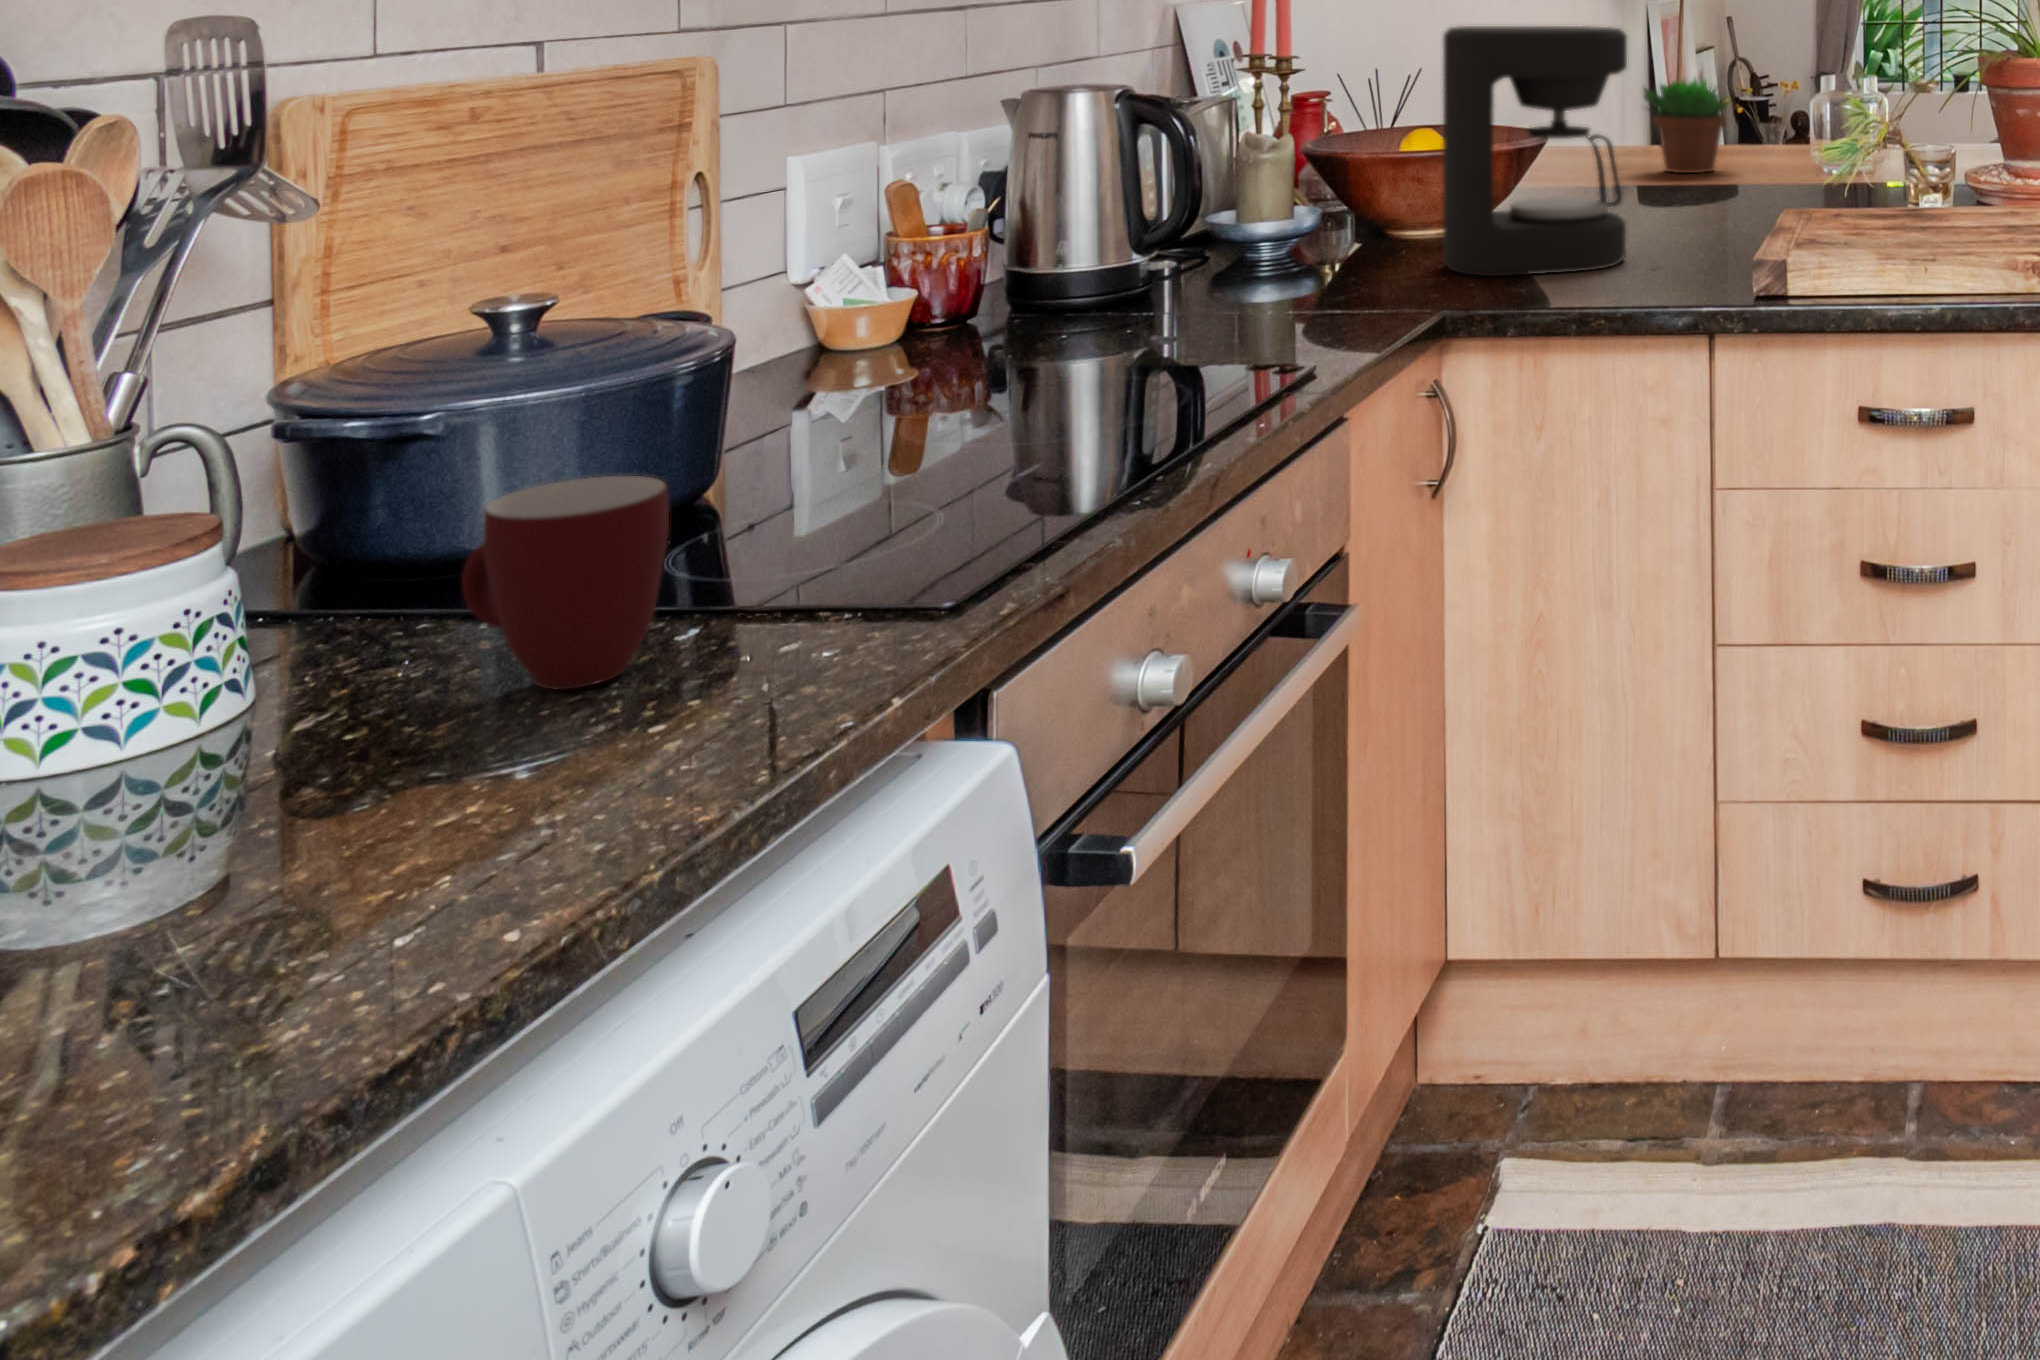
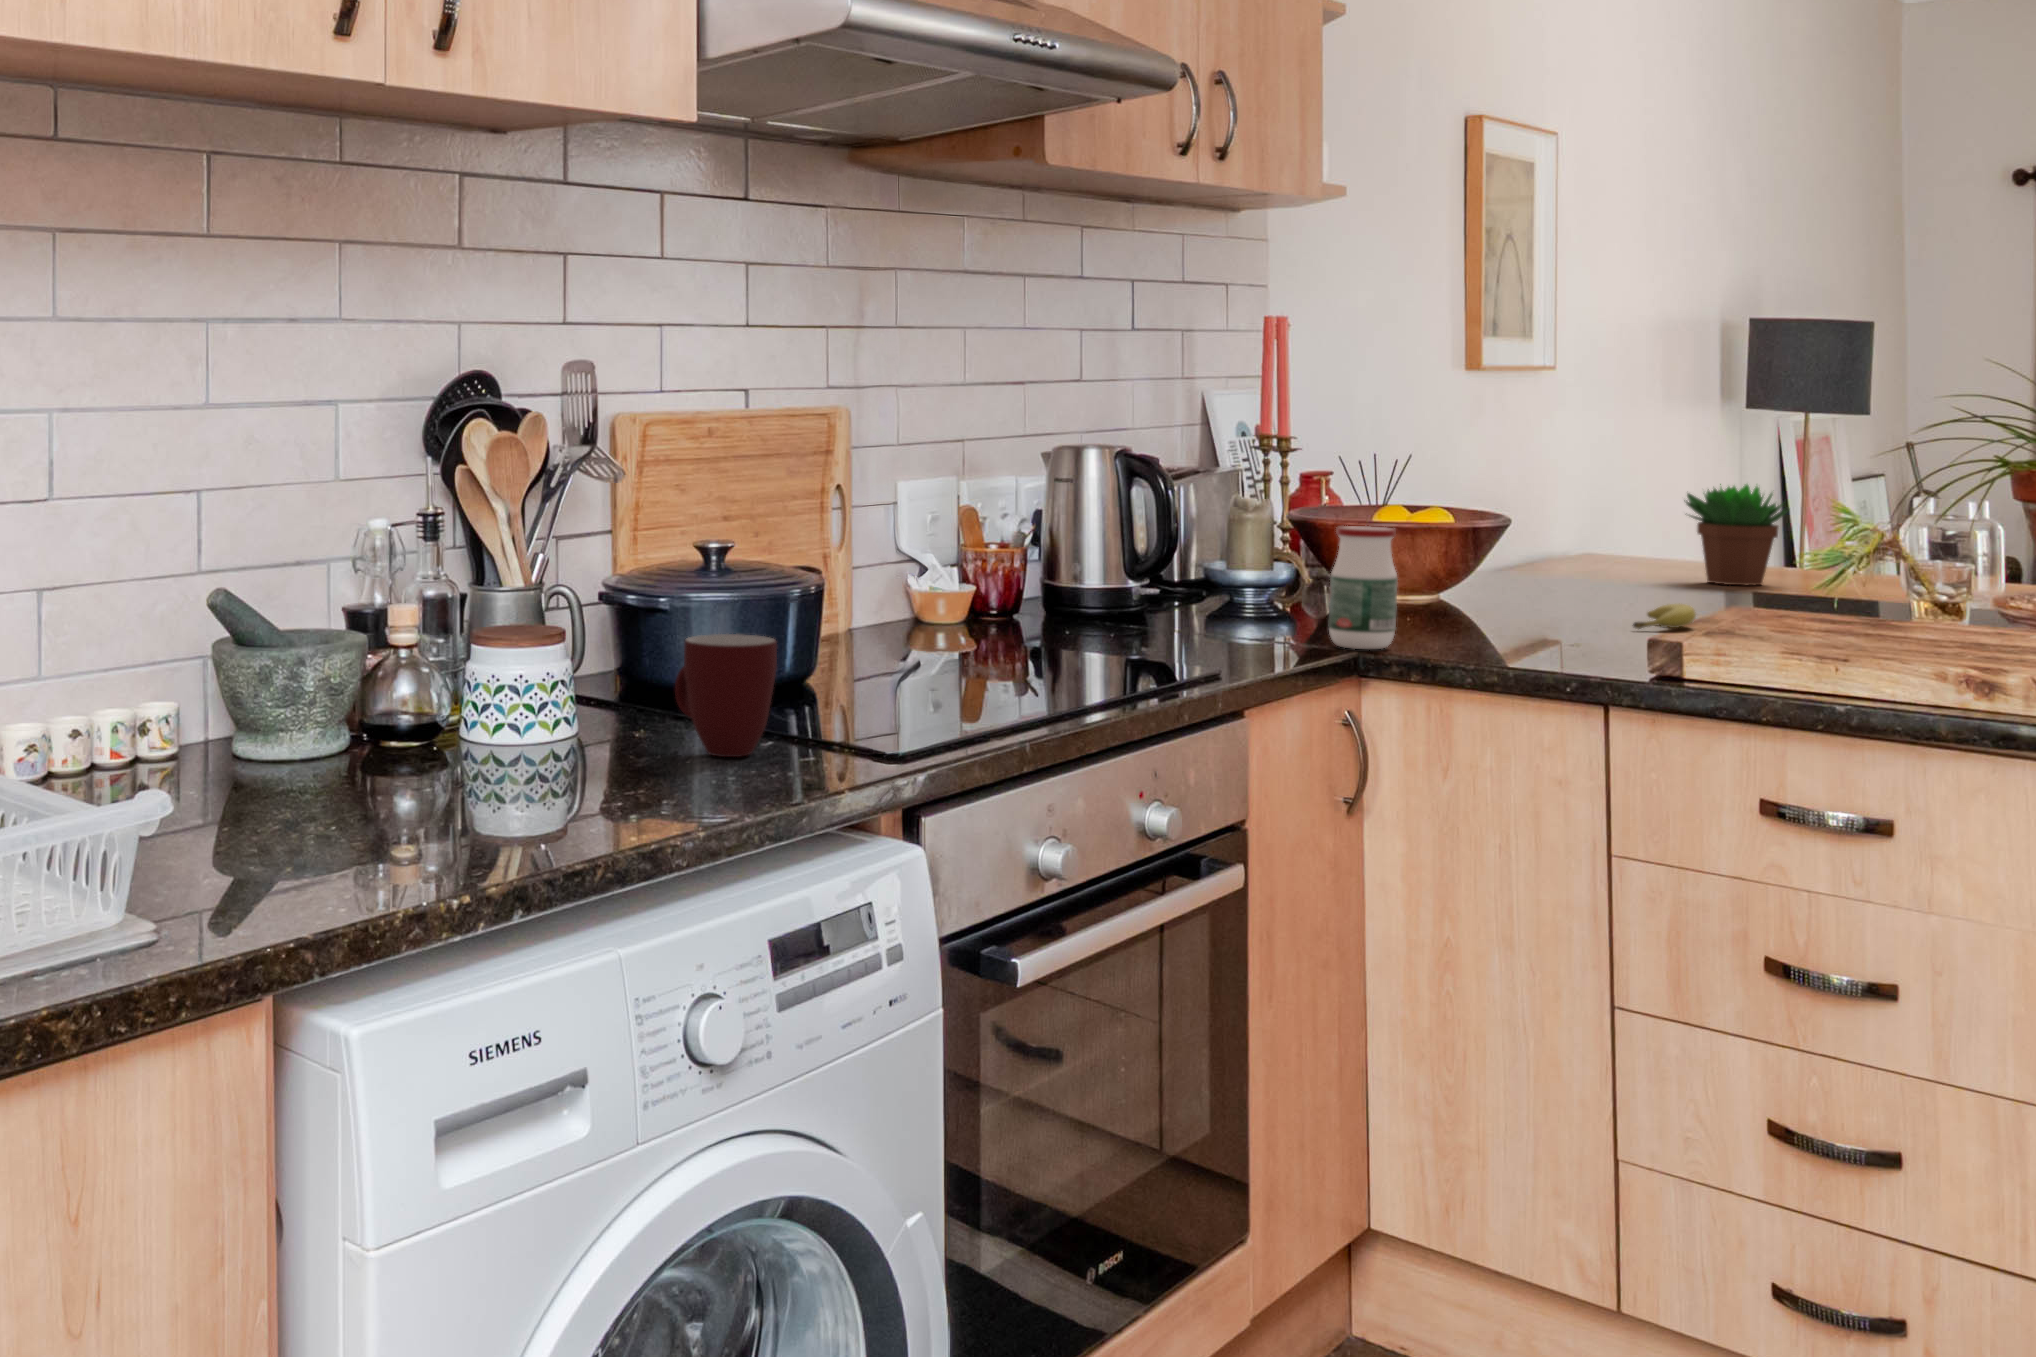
coffee maker: present [1443,26,1627,276] -> none [1414,406,1605,642]
jar: none [1367,167,1442,305] -> present [1329,526,1398,649]
fruit: none [1651,212,1704,243] -> present [1633,604,1696,629]

